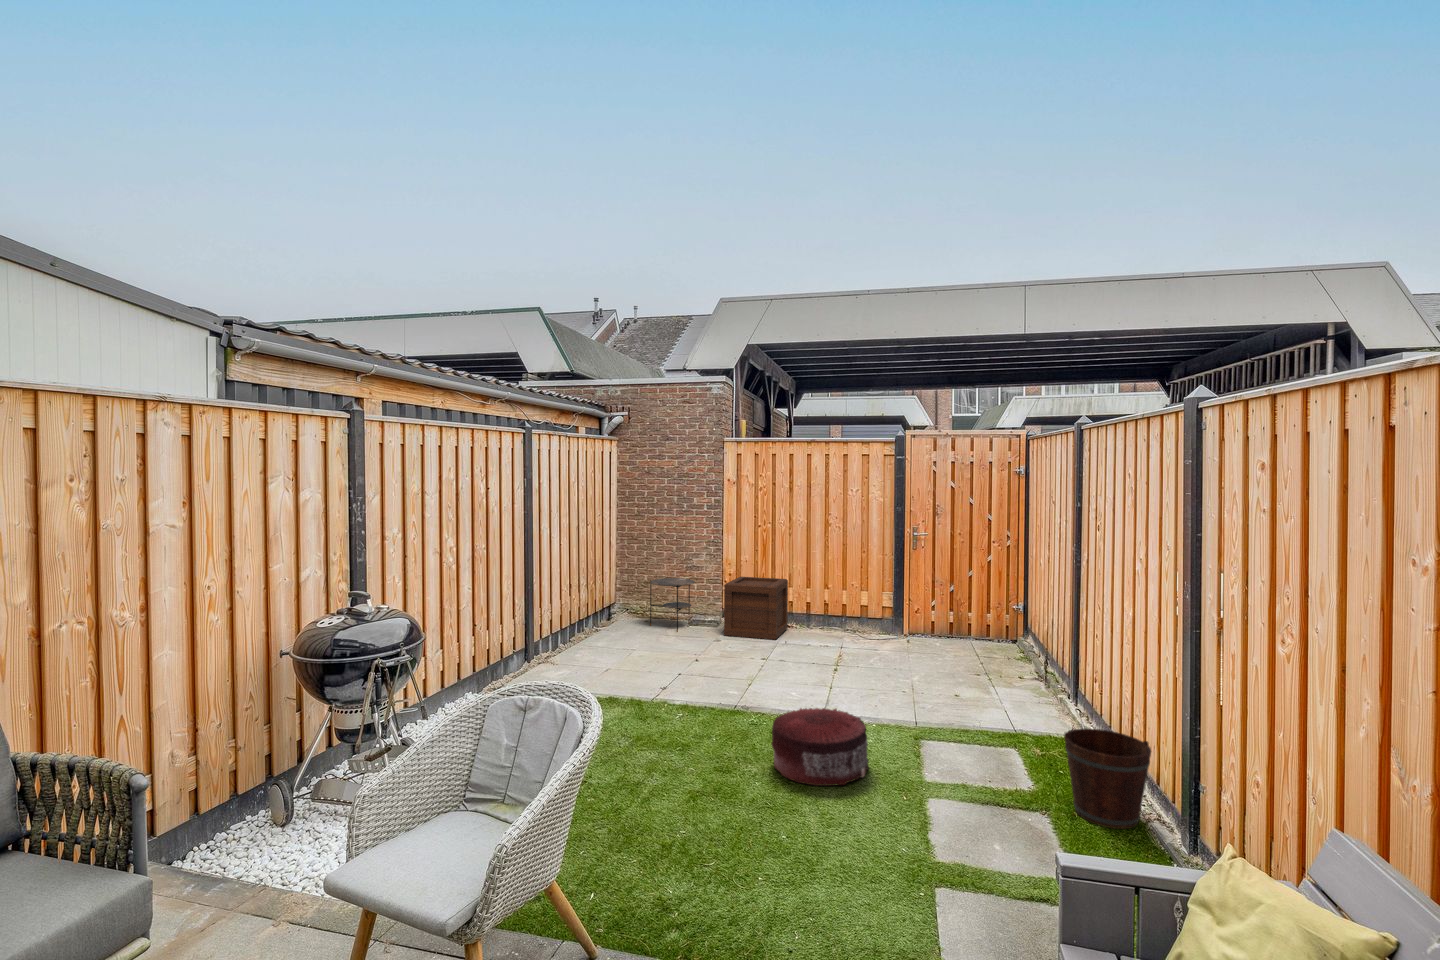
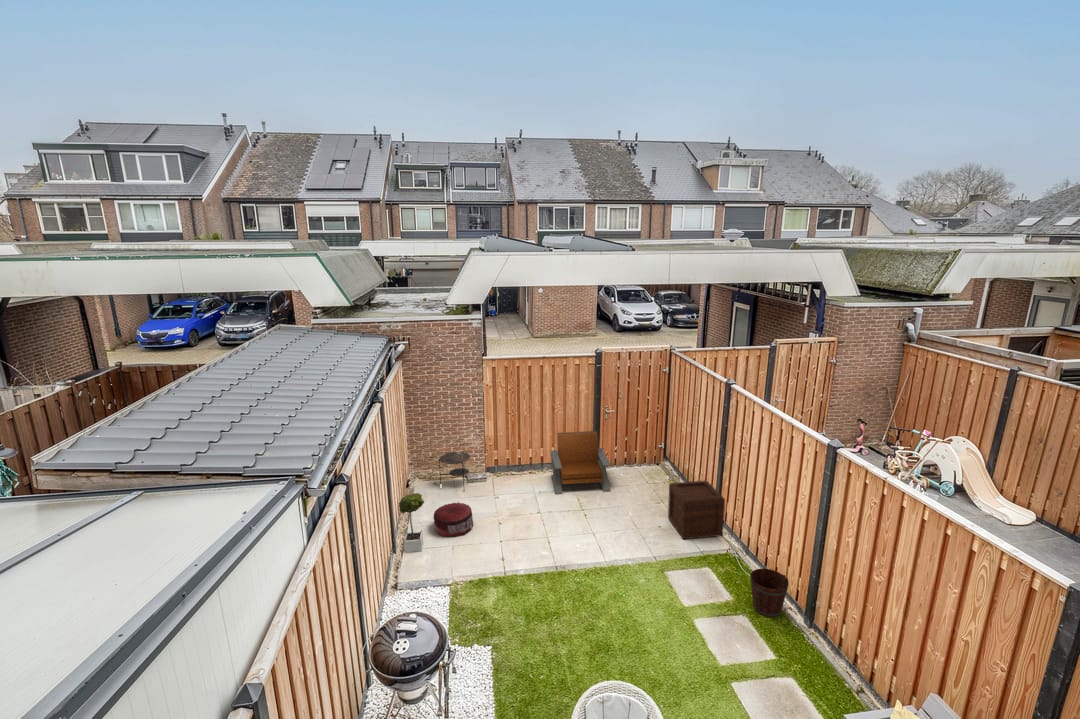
lounge chair: none [808,561,903,656] -> present [551,431,610,495]
potted tree: none [533,576,573,668] -> present [399,493,424,553]
wooden crate: present [724,577,788,640] -> present [668,481,725,539]
pouf: present [771,708,869,786] -> present [434,502,473,537]

